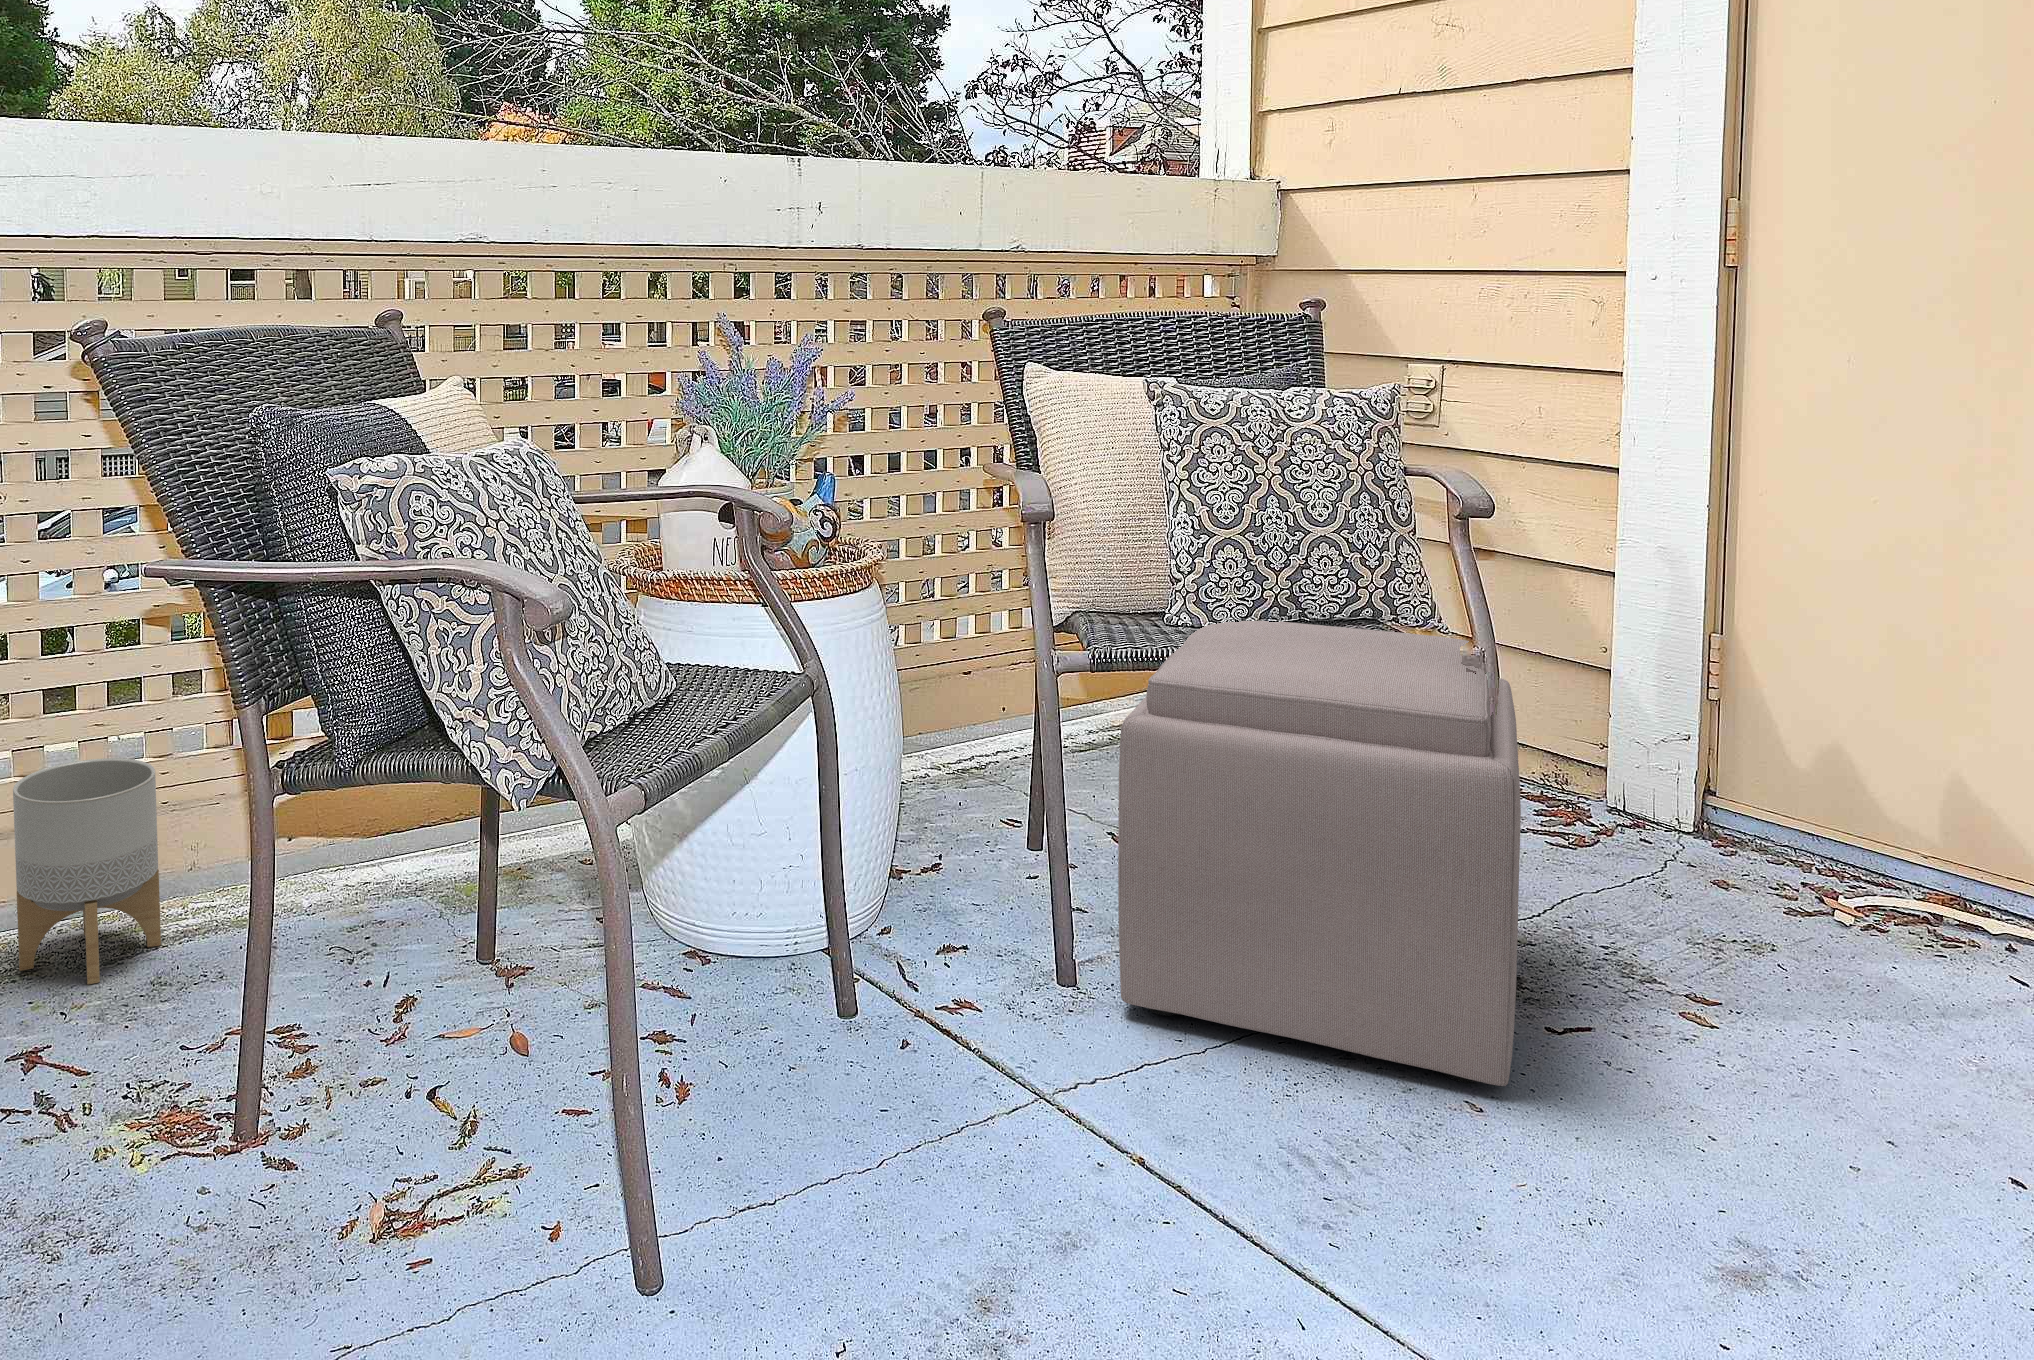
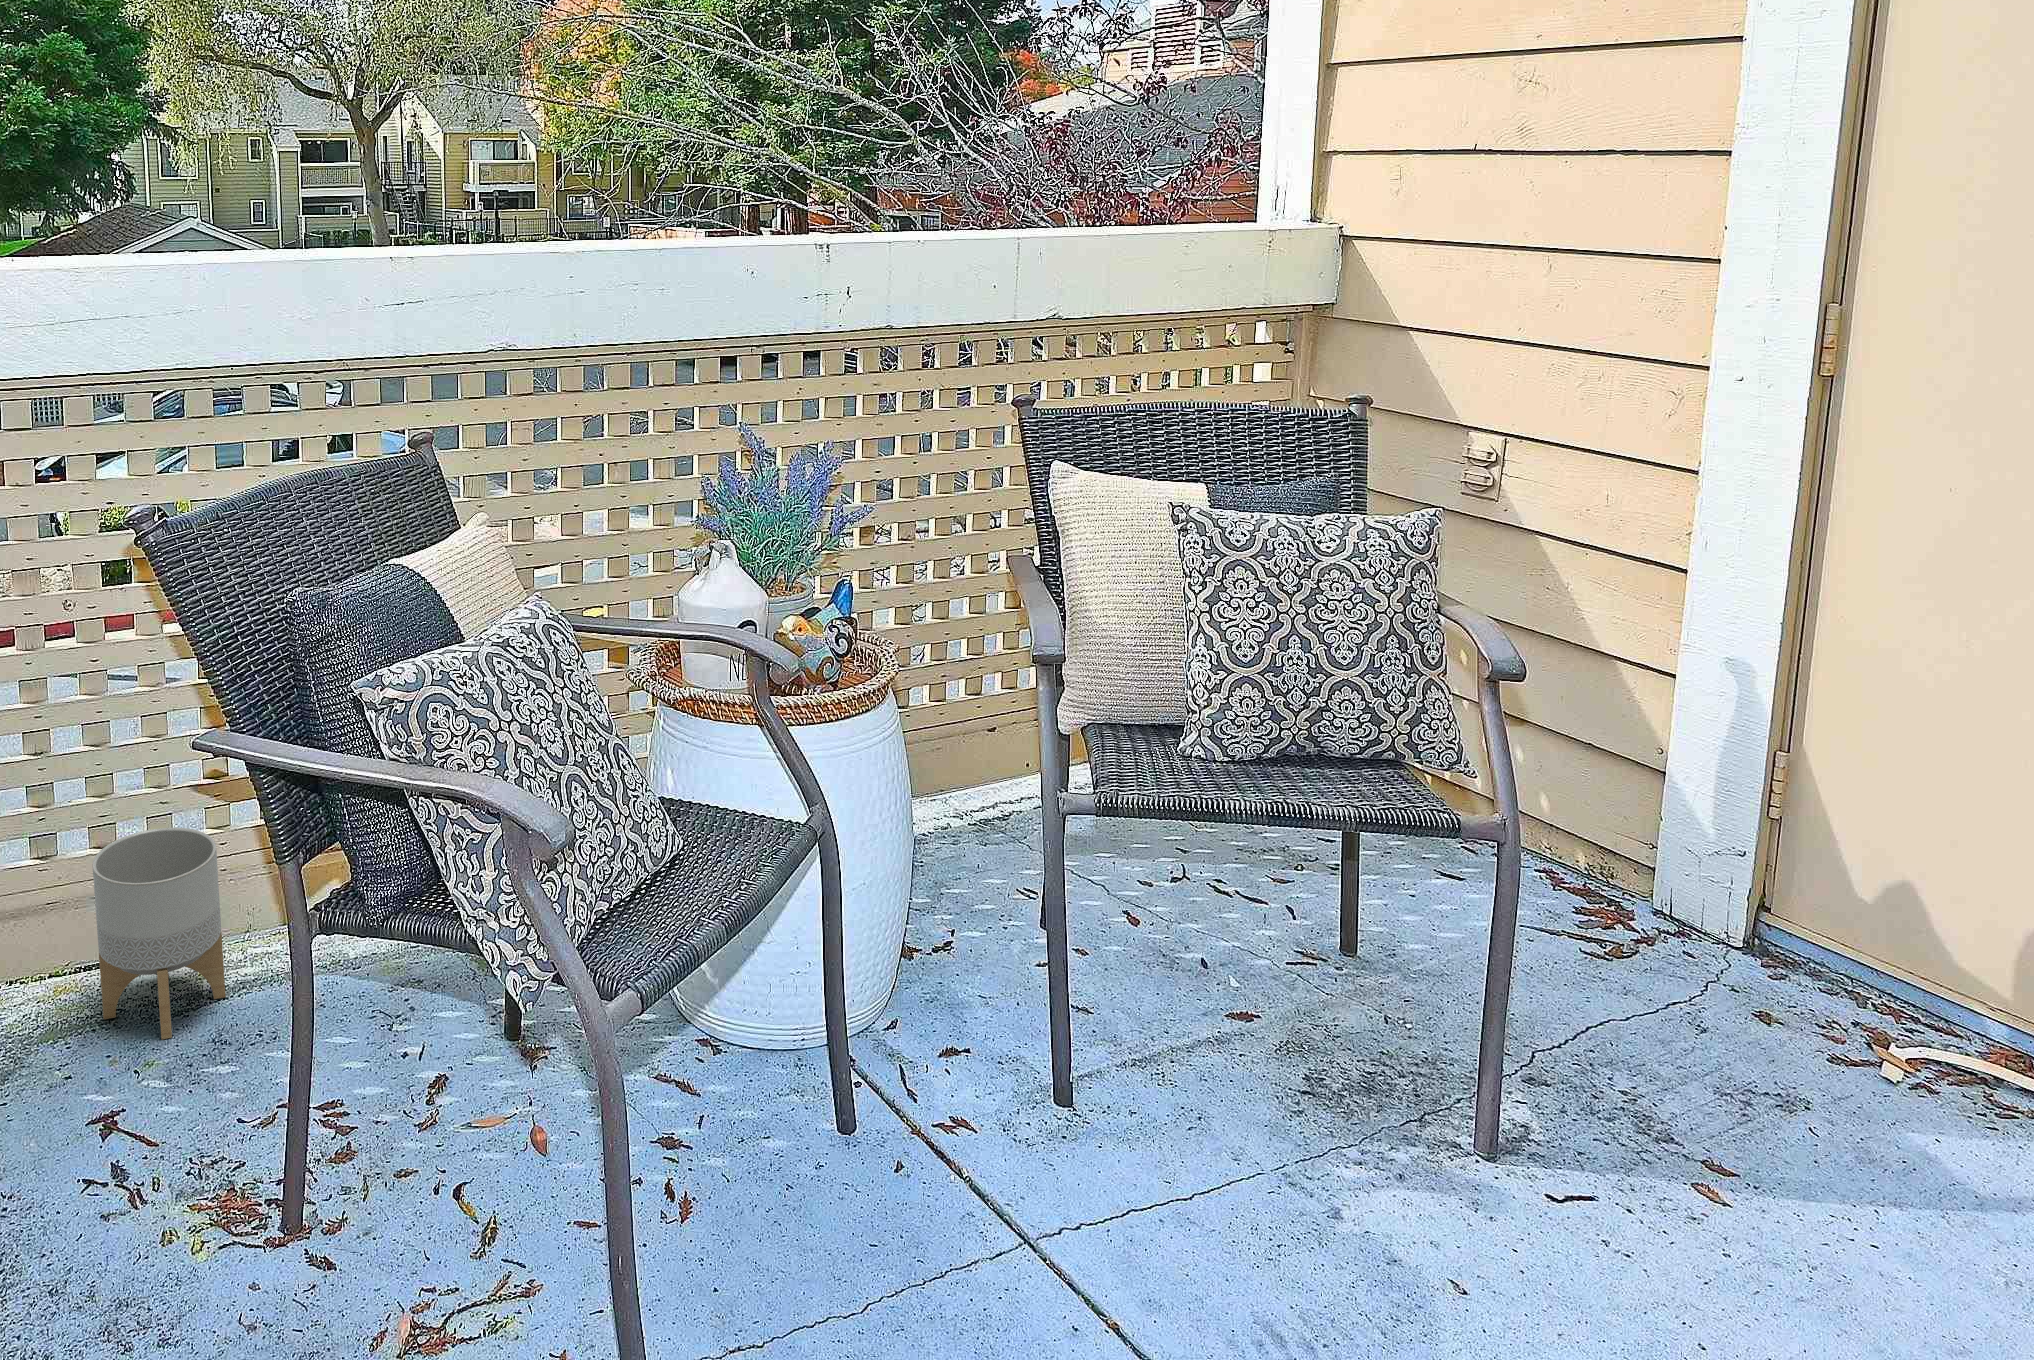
ottoman: present [1118,621,1521,1086] -> none [1109,746,1534,1274]

